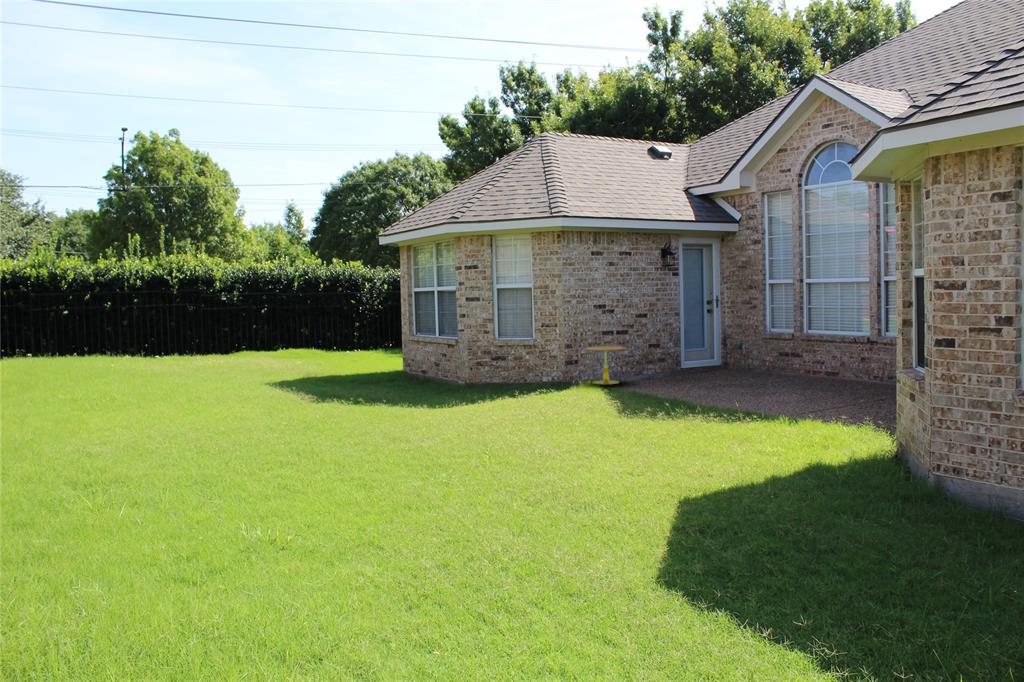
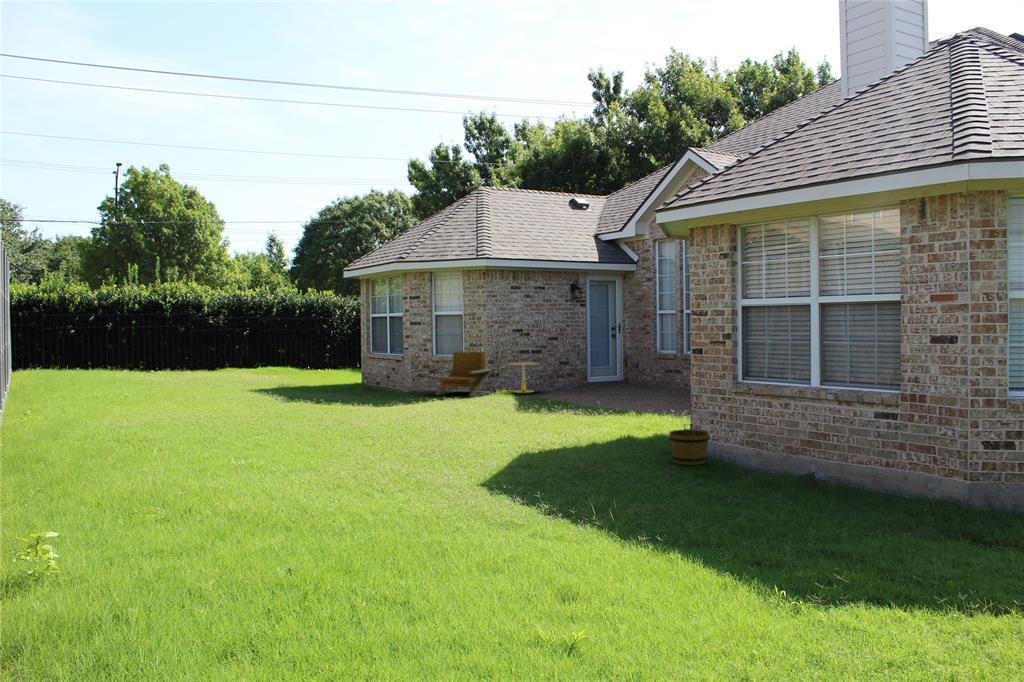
lounge chair: none [496,334,568,391] -> present [435,352,492,397]
bucket: none [906,454,974,520] -> present [670,424,709,465]

